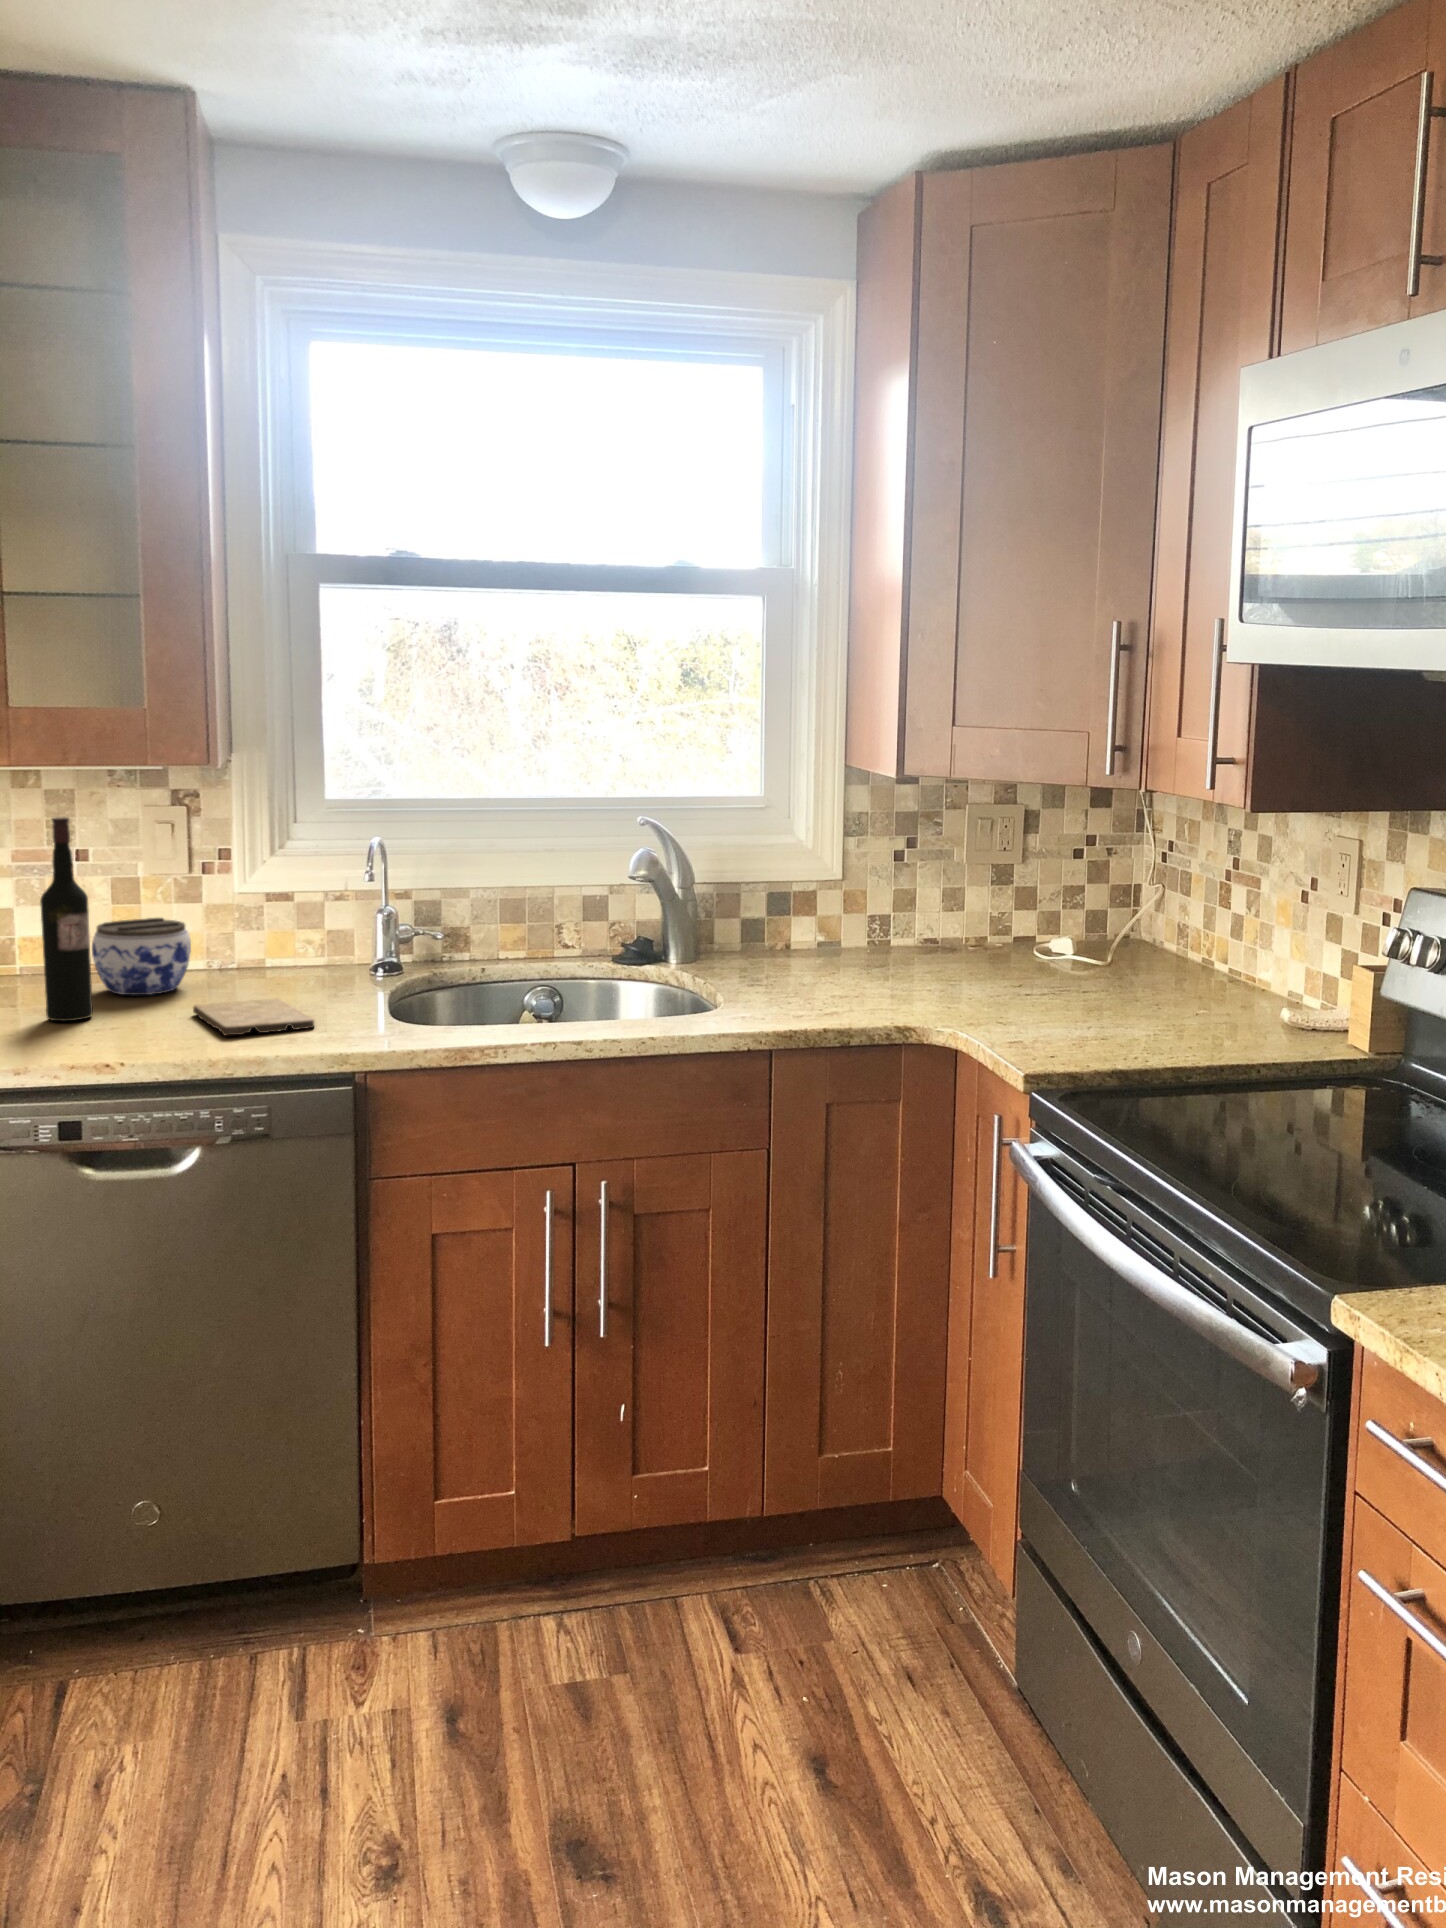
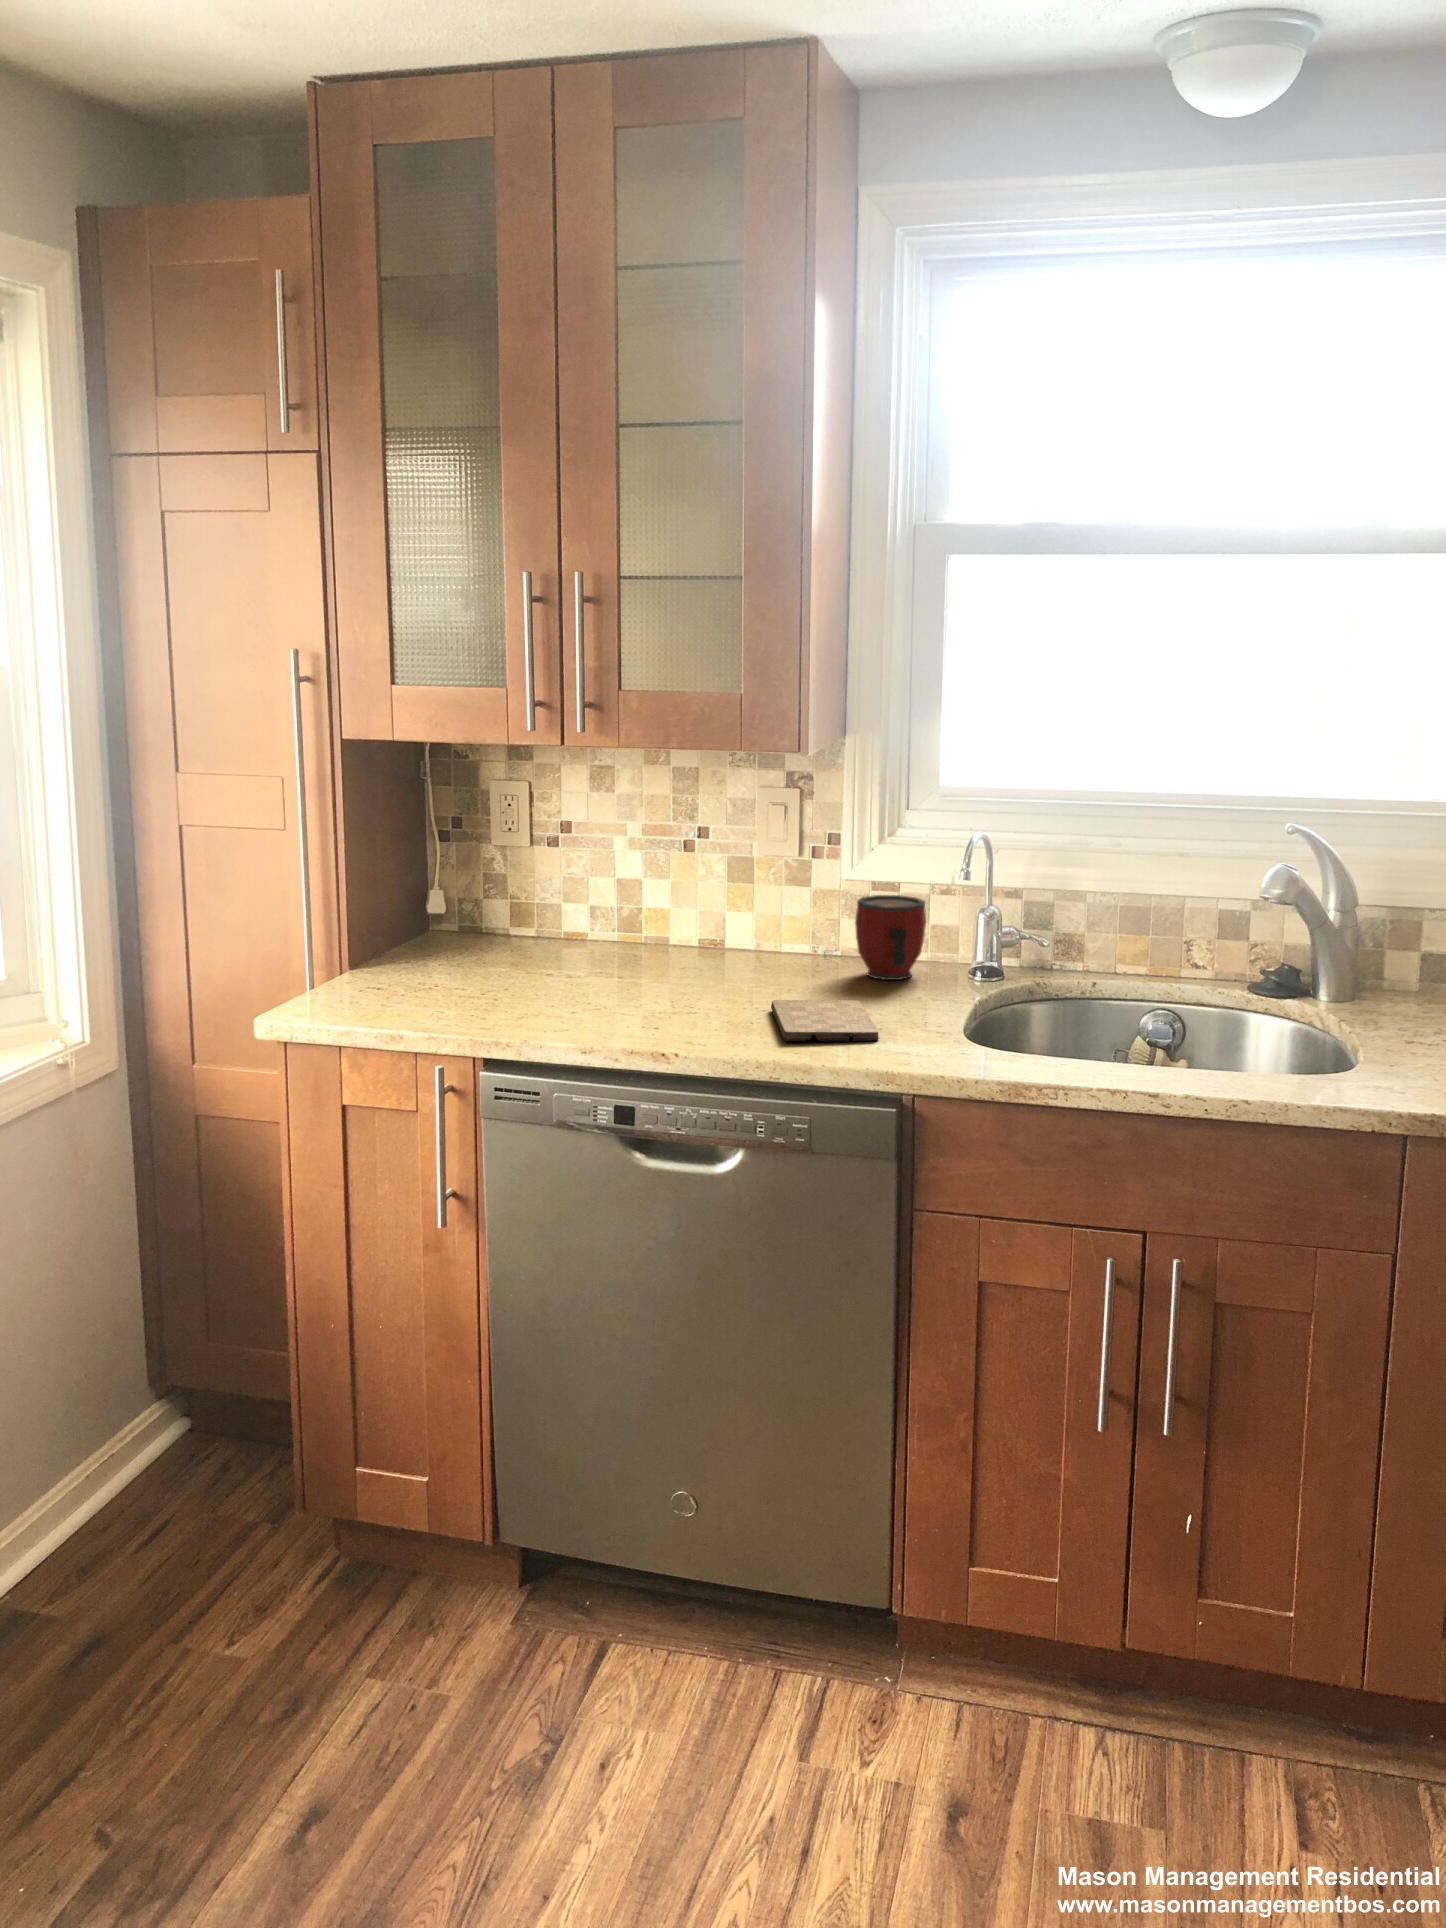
wine bottle: present [40,817,93,1021] -> none [636,804,681,1006]
mug: none [257,903,325,982] -> present [855,895,926,980]
jar: present [92,918,191,995] -> none [696,903,790,981]

